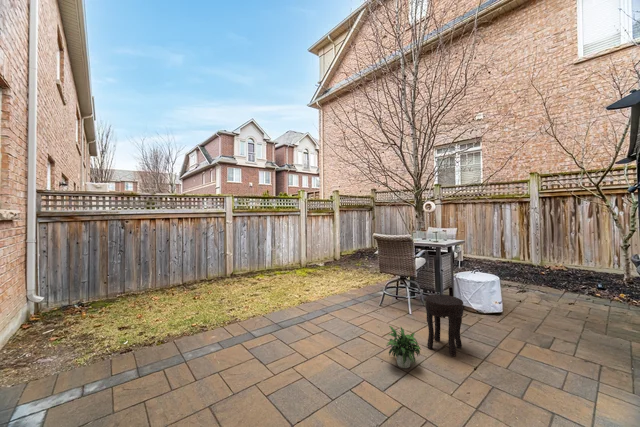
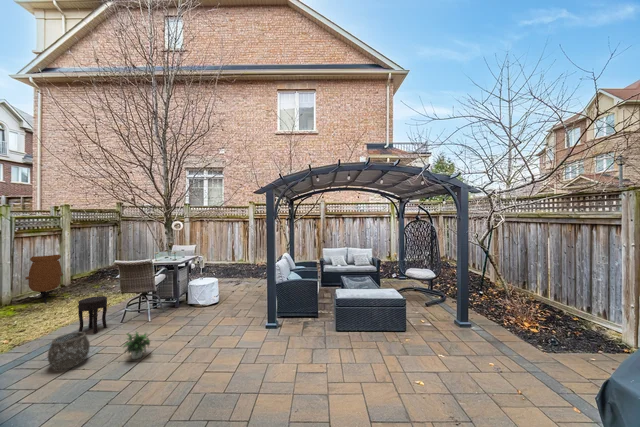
lounge chair: none [311,230,336,272] -> present [23,254,64,304]
side table: present [425,295,463,356] -> present [78,296,107,334]
woven basket: none [316,307,352,349] -> present [48,332,90,370]

